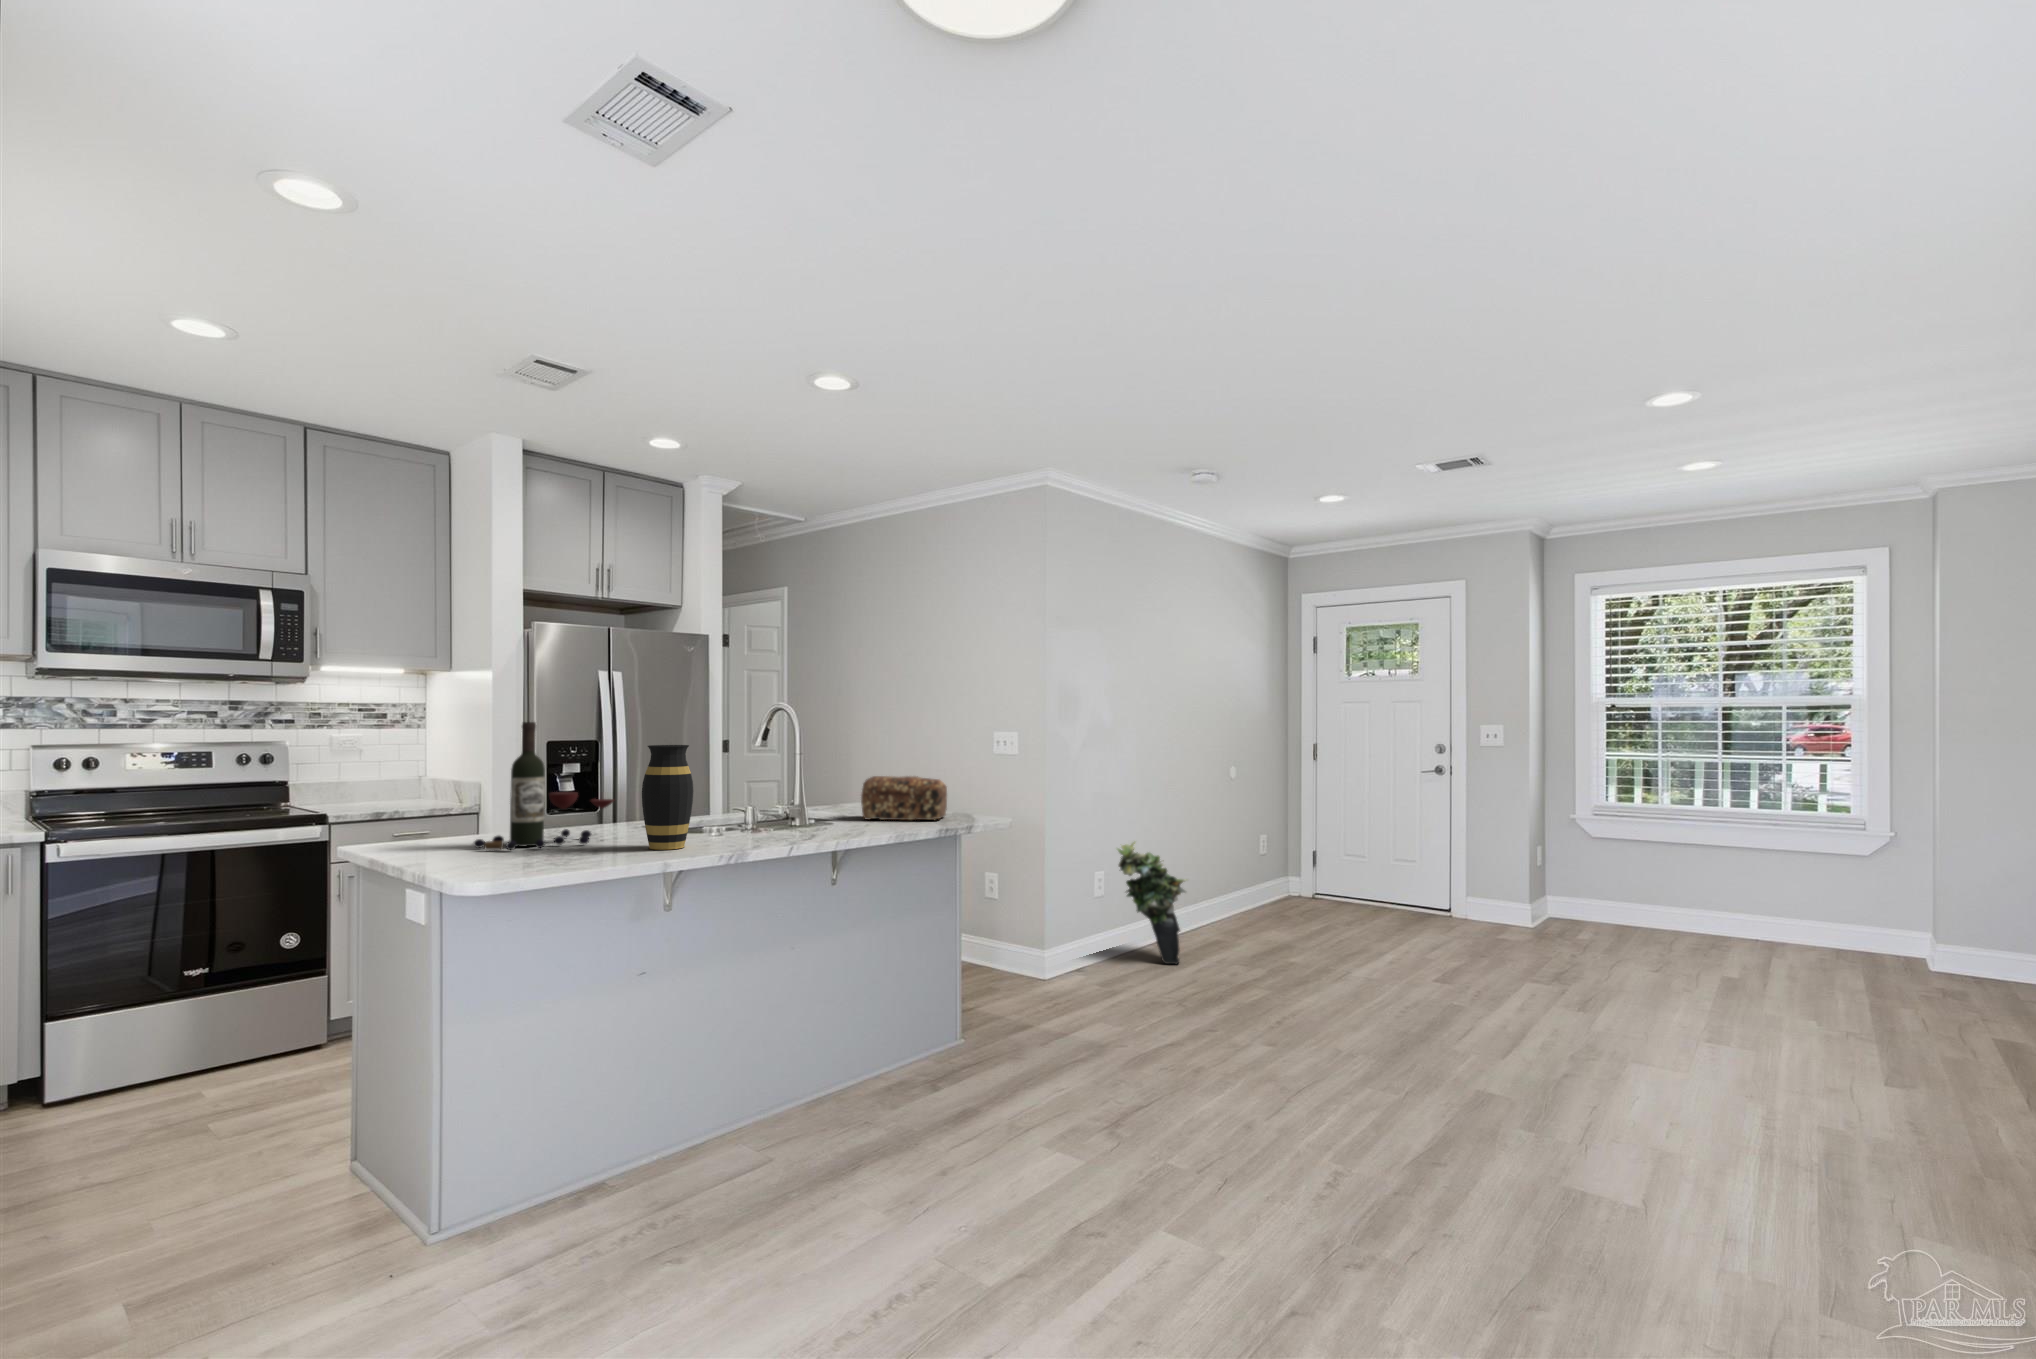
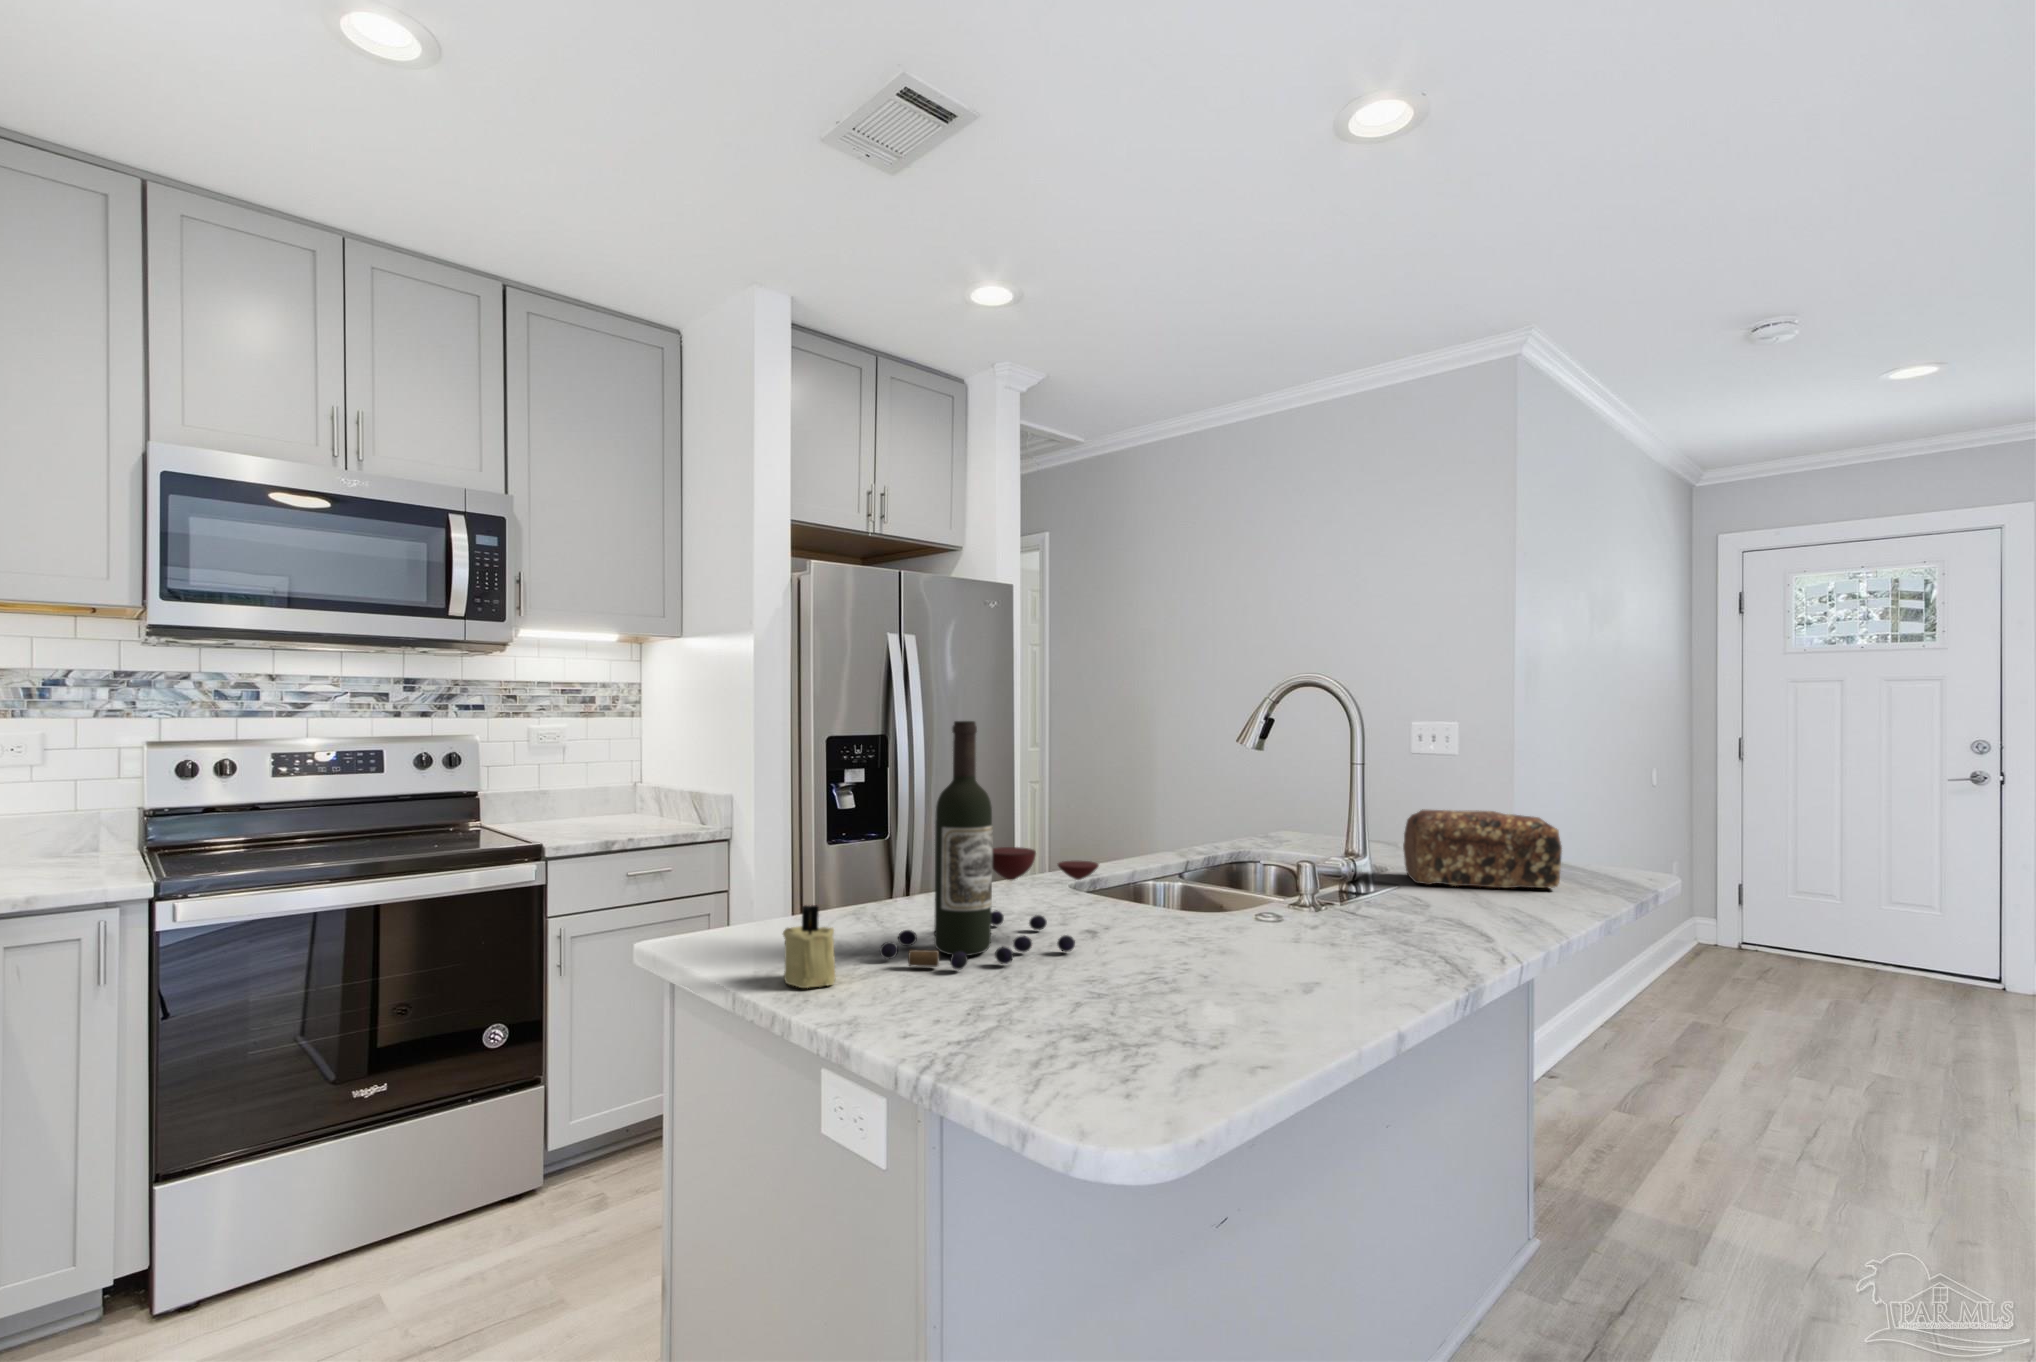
vase: present [642,745,693,850] -> none [1193,767,1289,976]
candle: none [408,816,440,856] -> present [783,905,835,988]
potted plant: present [1117,843,1185,965] -> none [1581,886,1702,1070]

